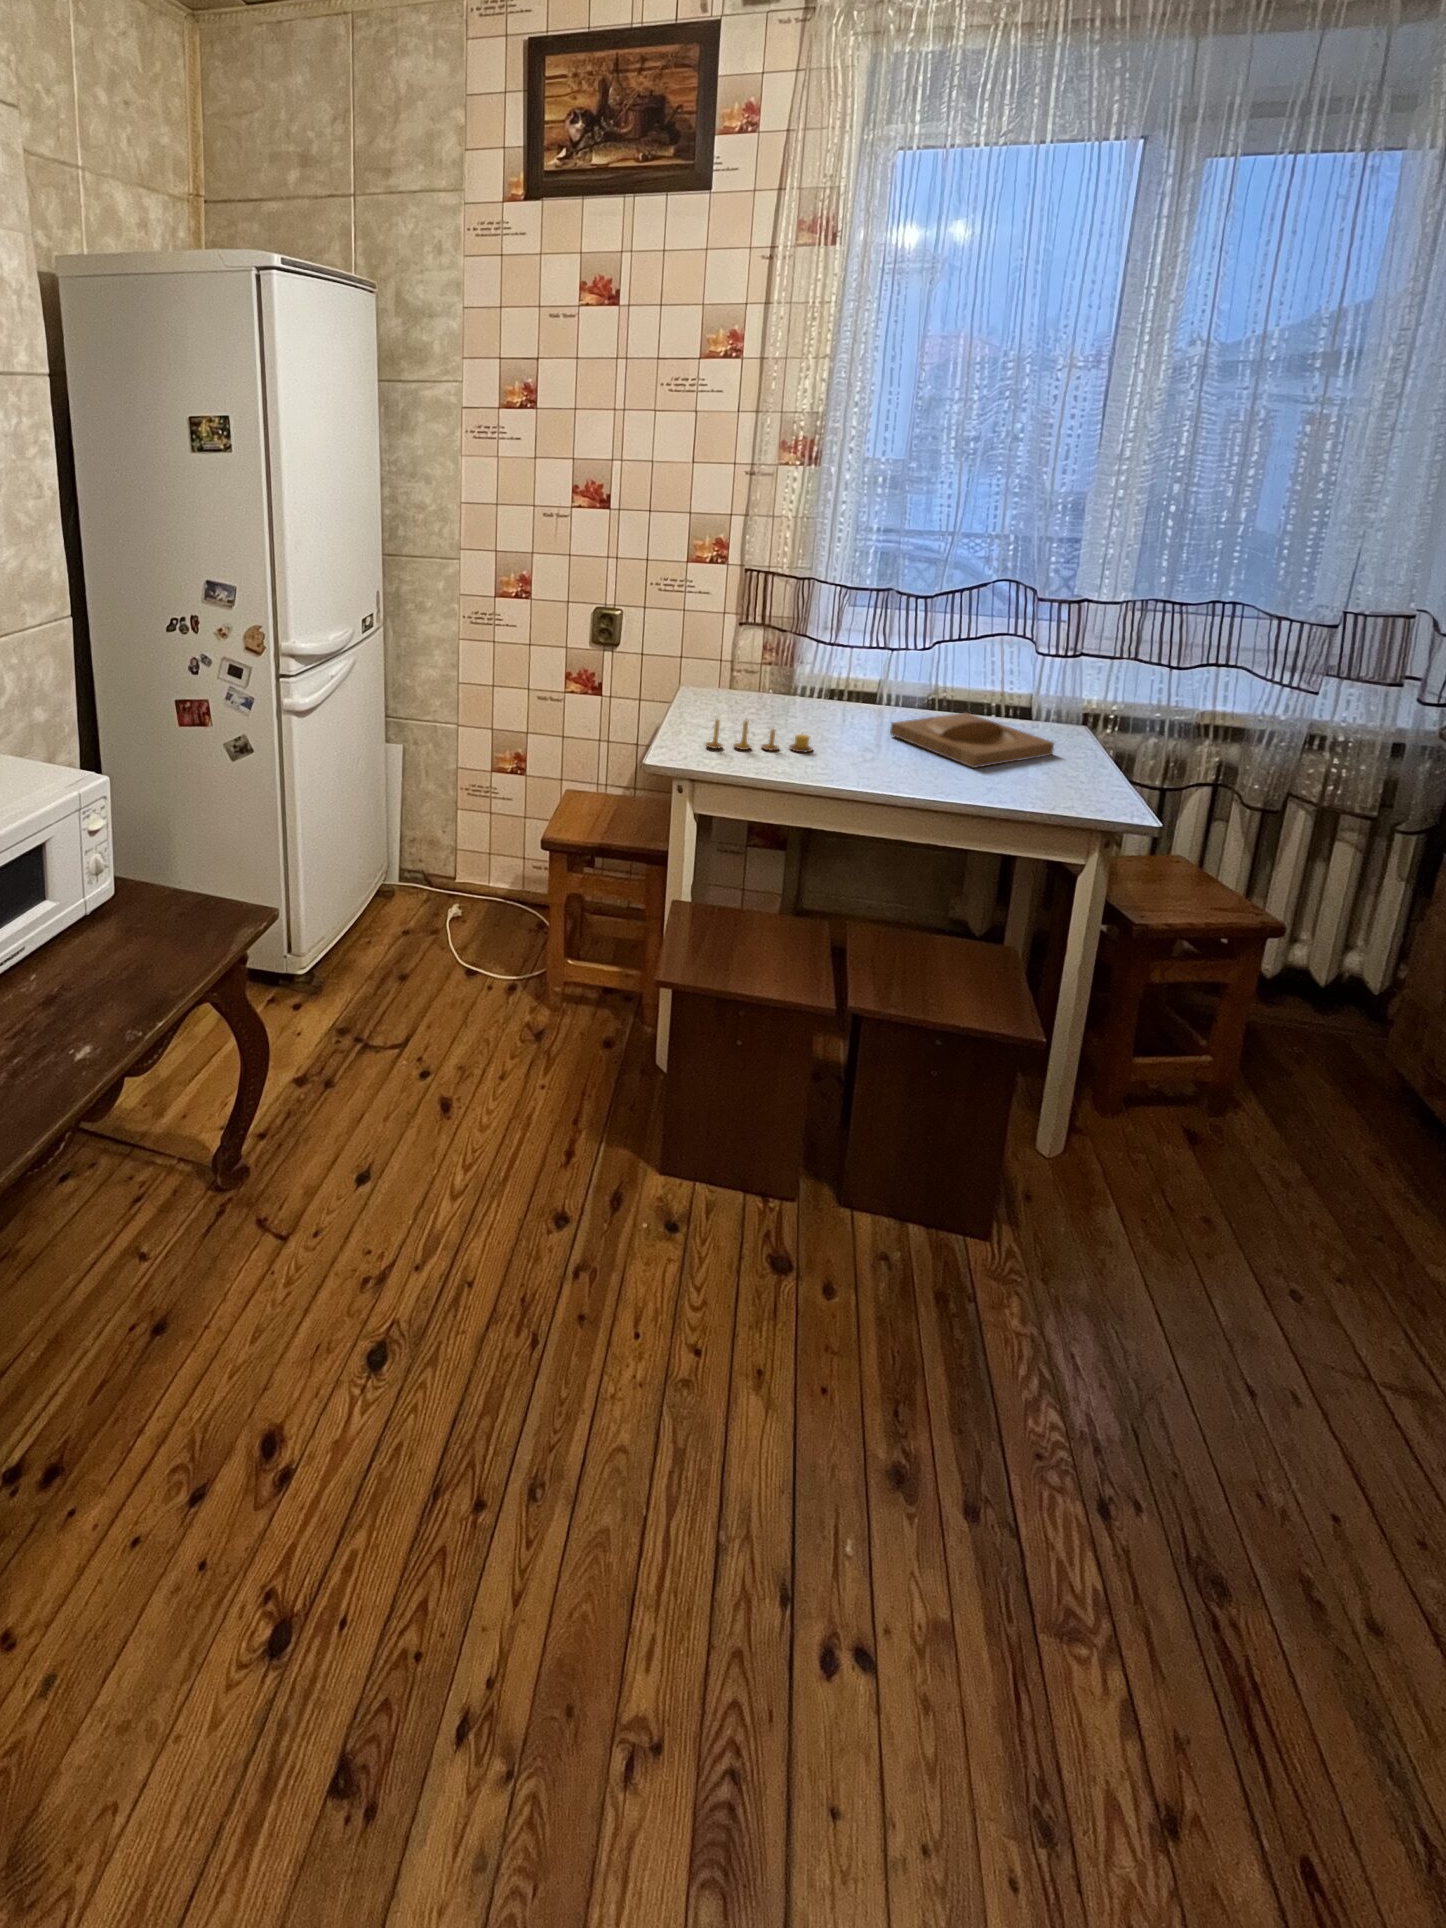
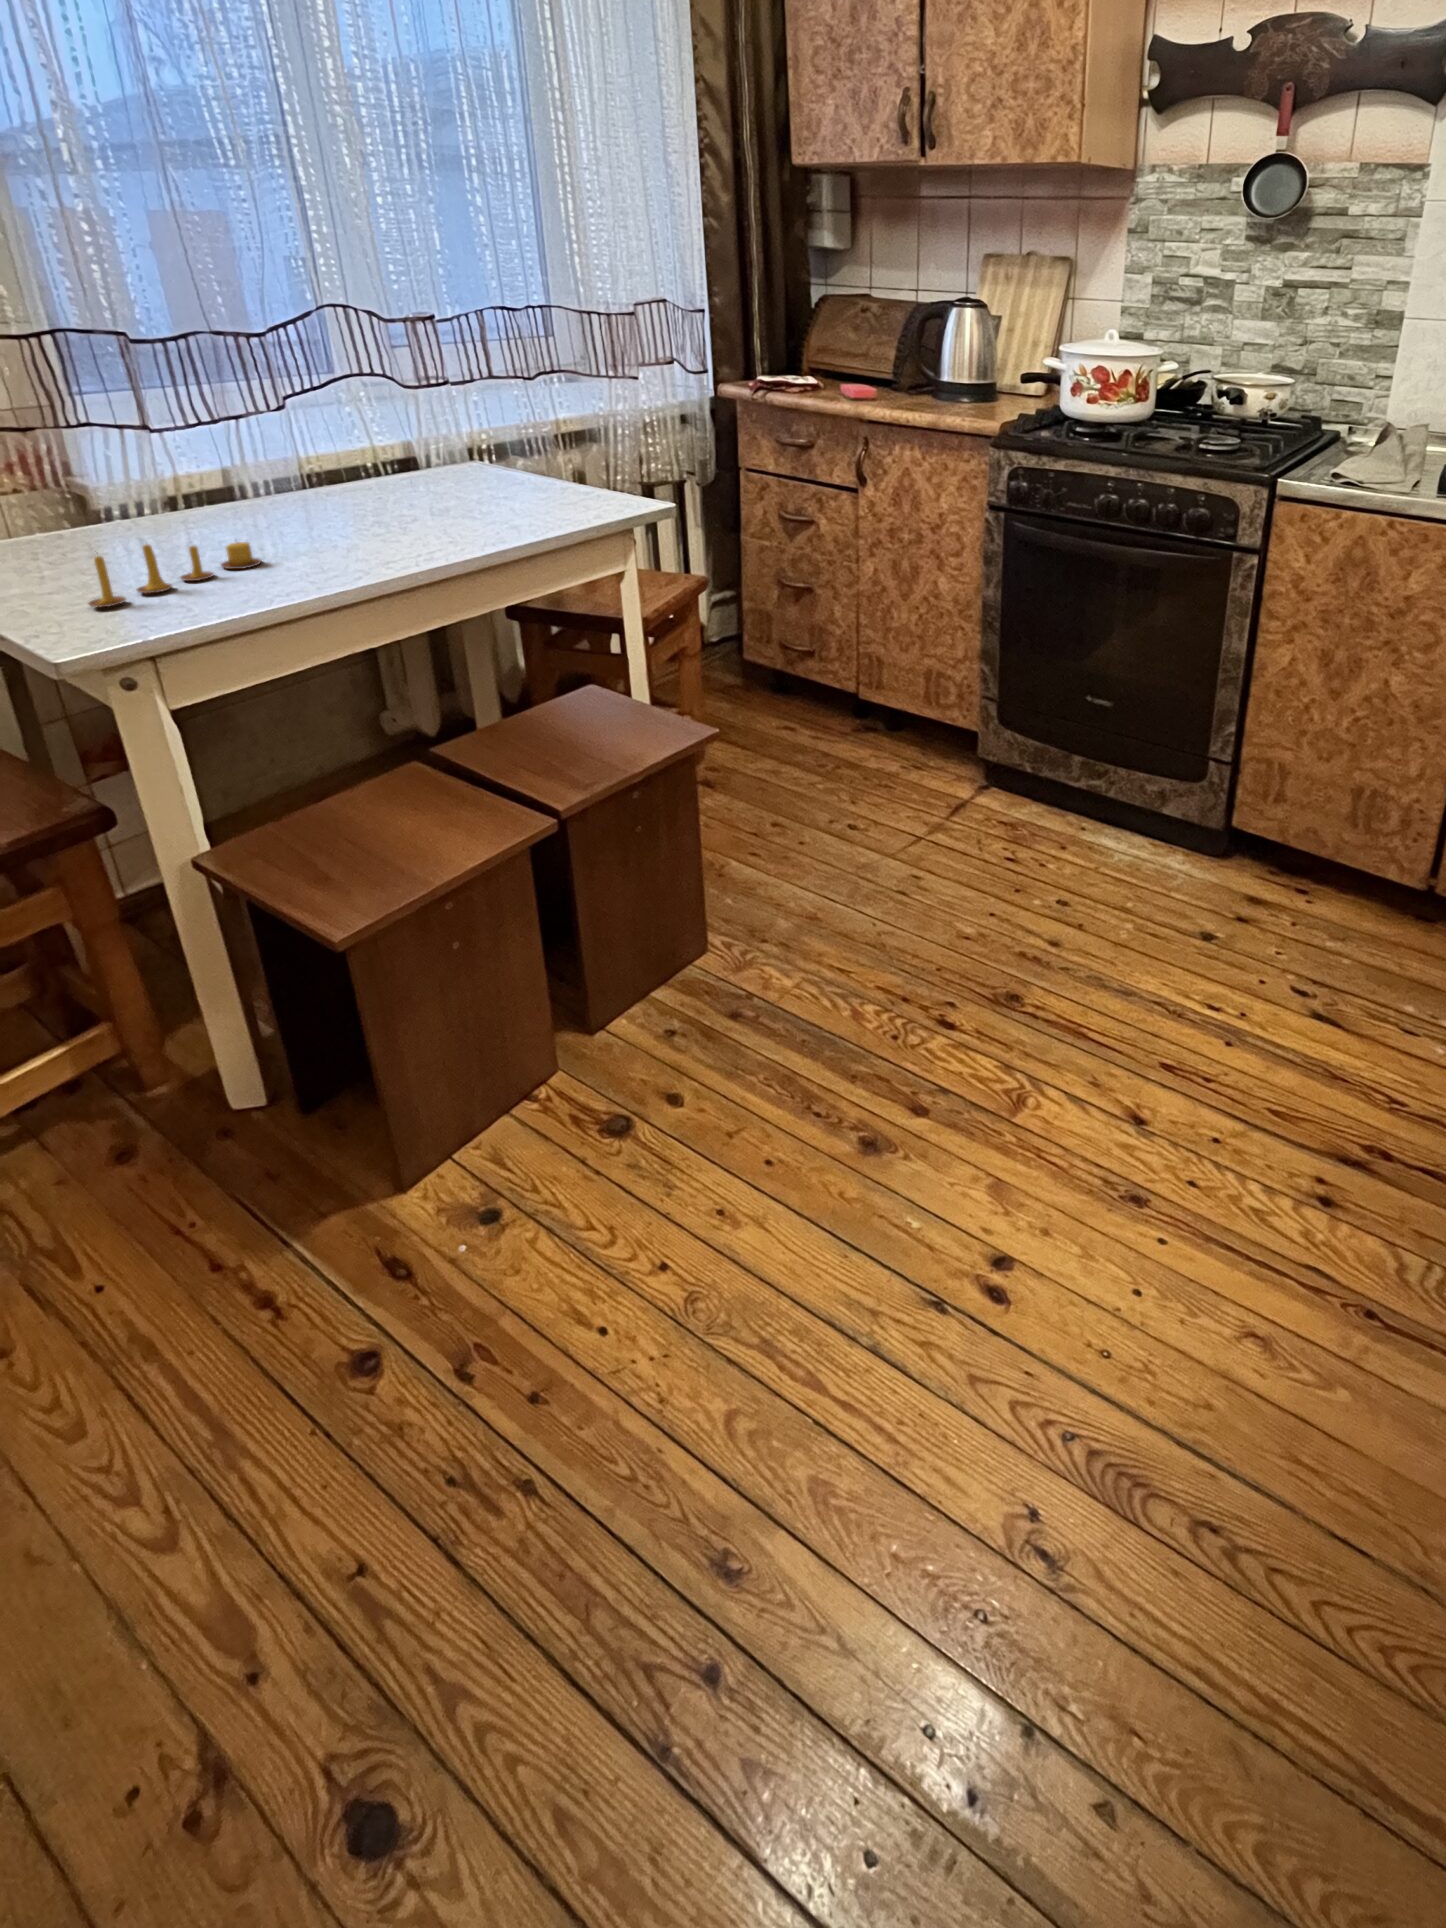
tray: present [890,712,1054,768] -> none [313,471,498,519]

